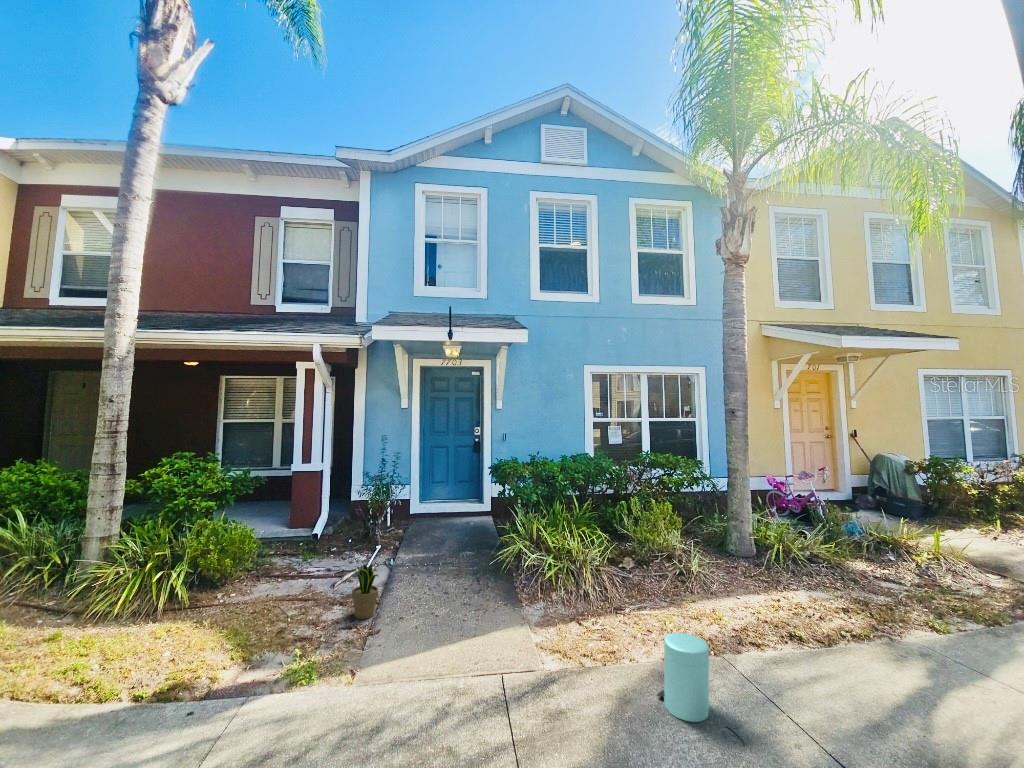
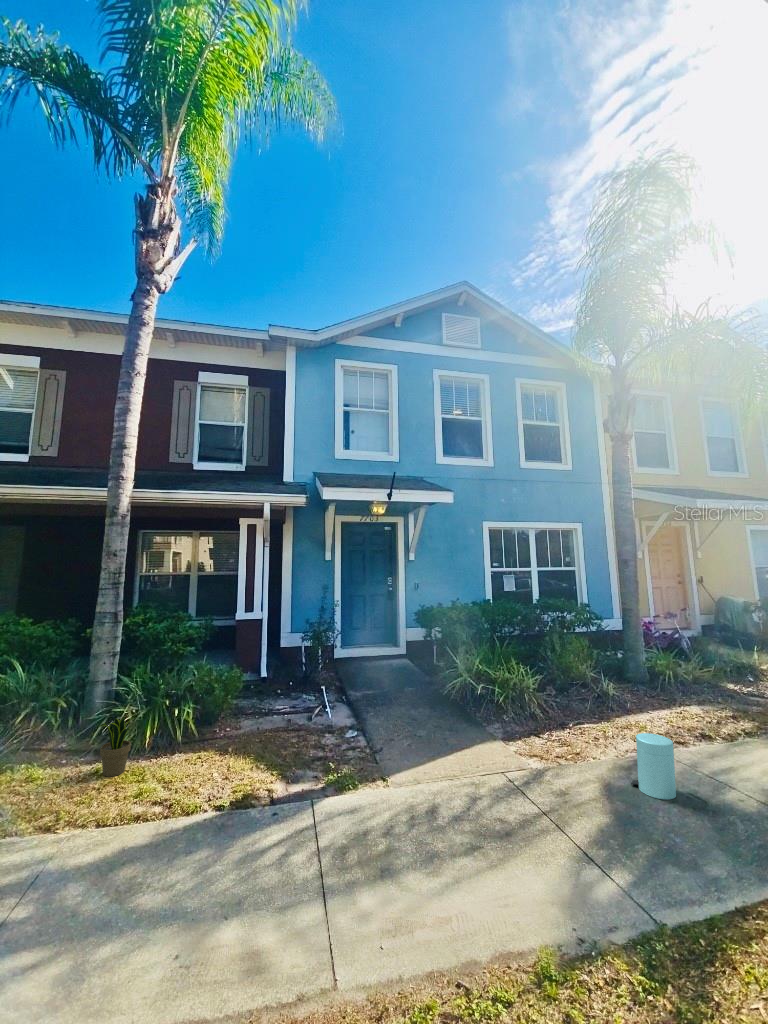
potted plant: present [351,563,379,619] -> present [99,717,133,777]

